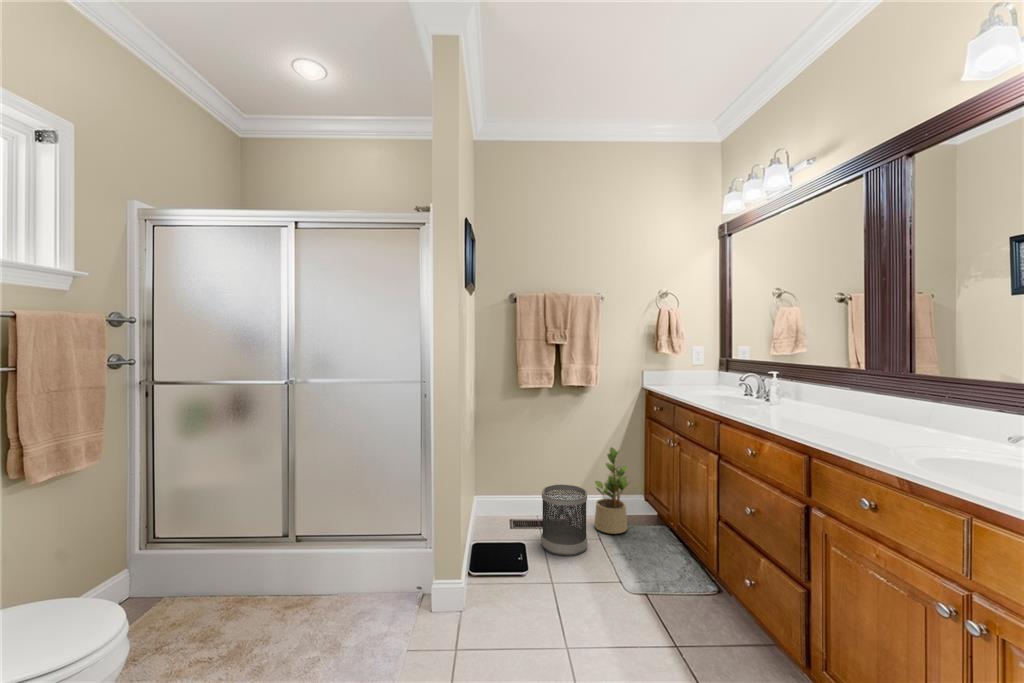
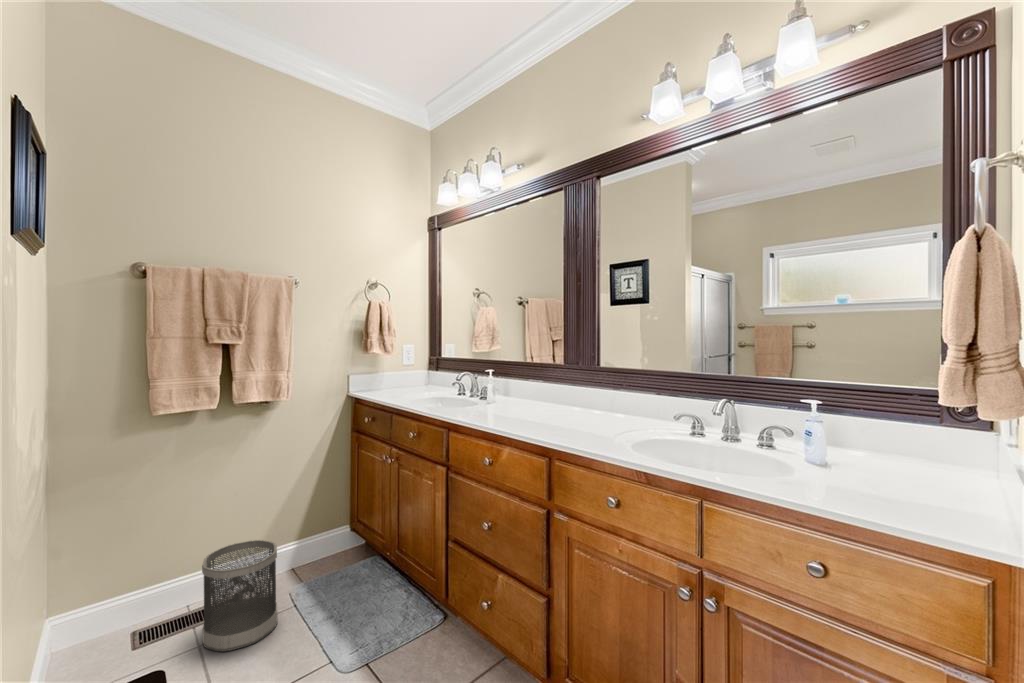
potted plant: present [595,447,628,534] -> none [286,476,338,590]

